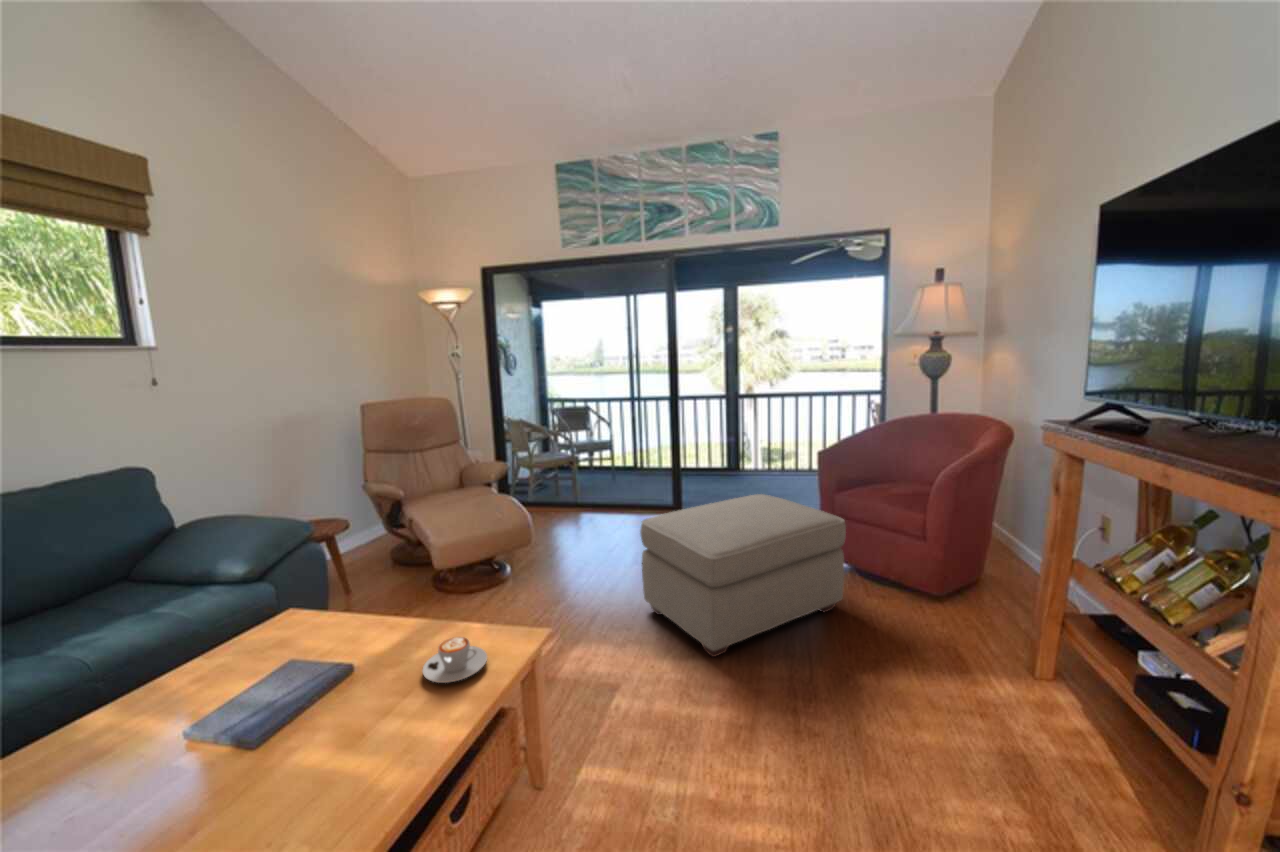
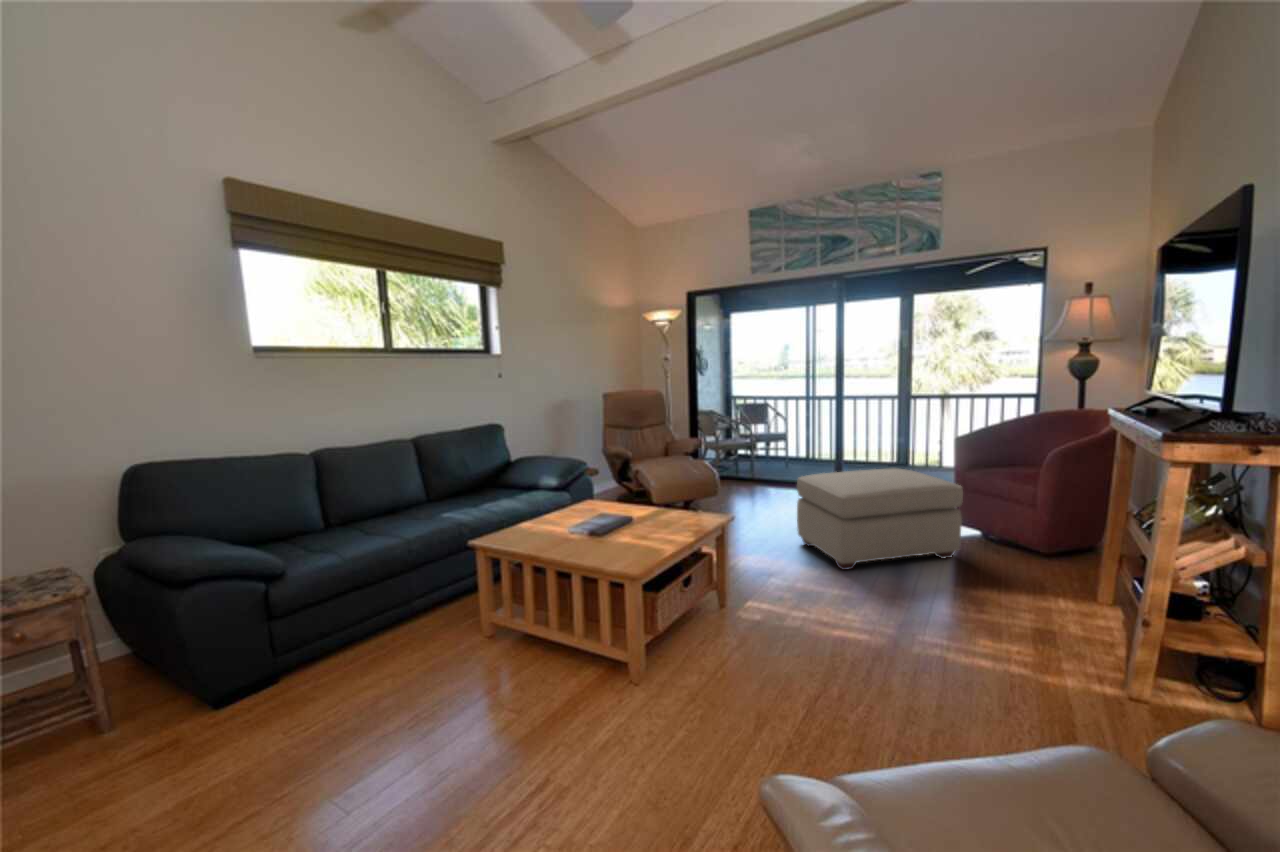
coffee cup: present [423,637,487,683] -> none [664,508,697,526]

